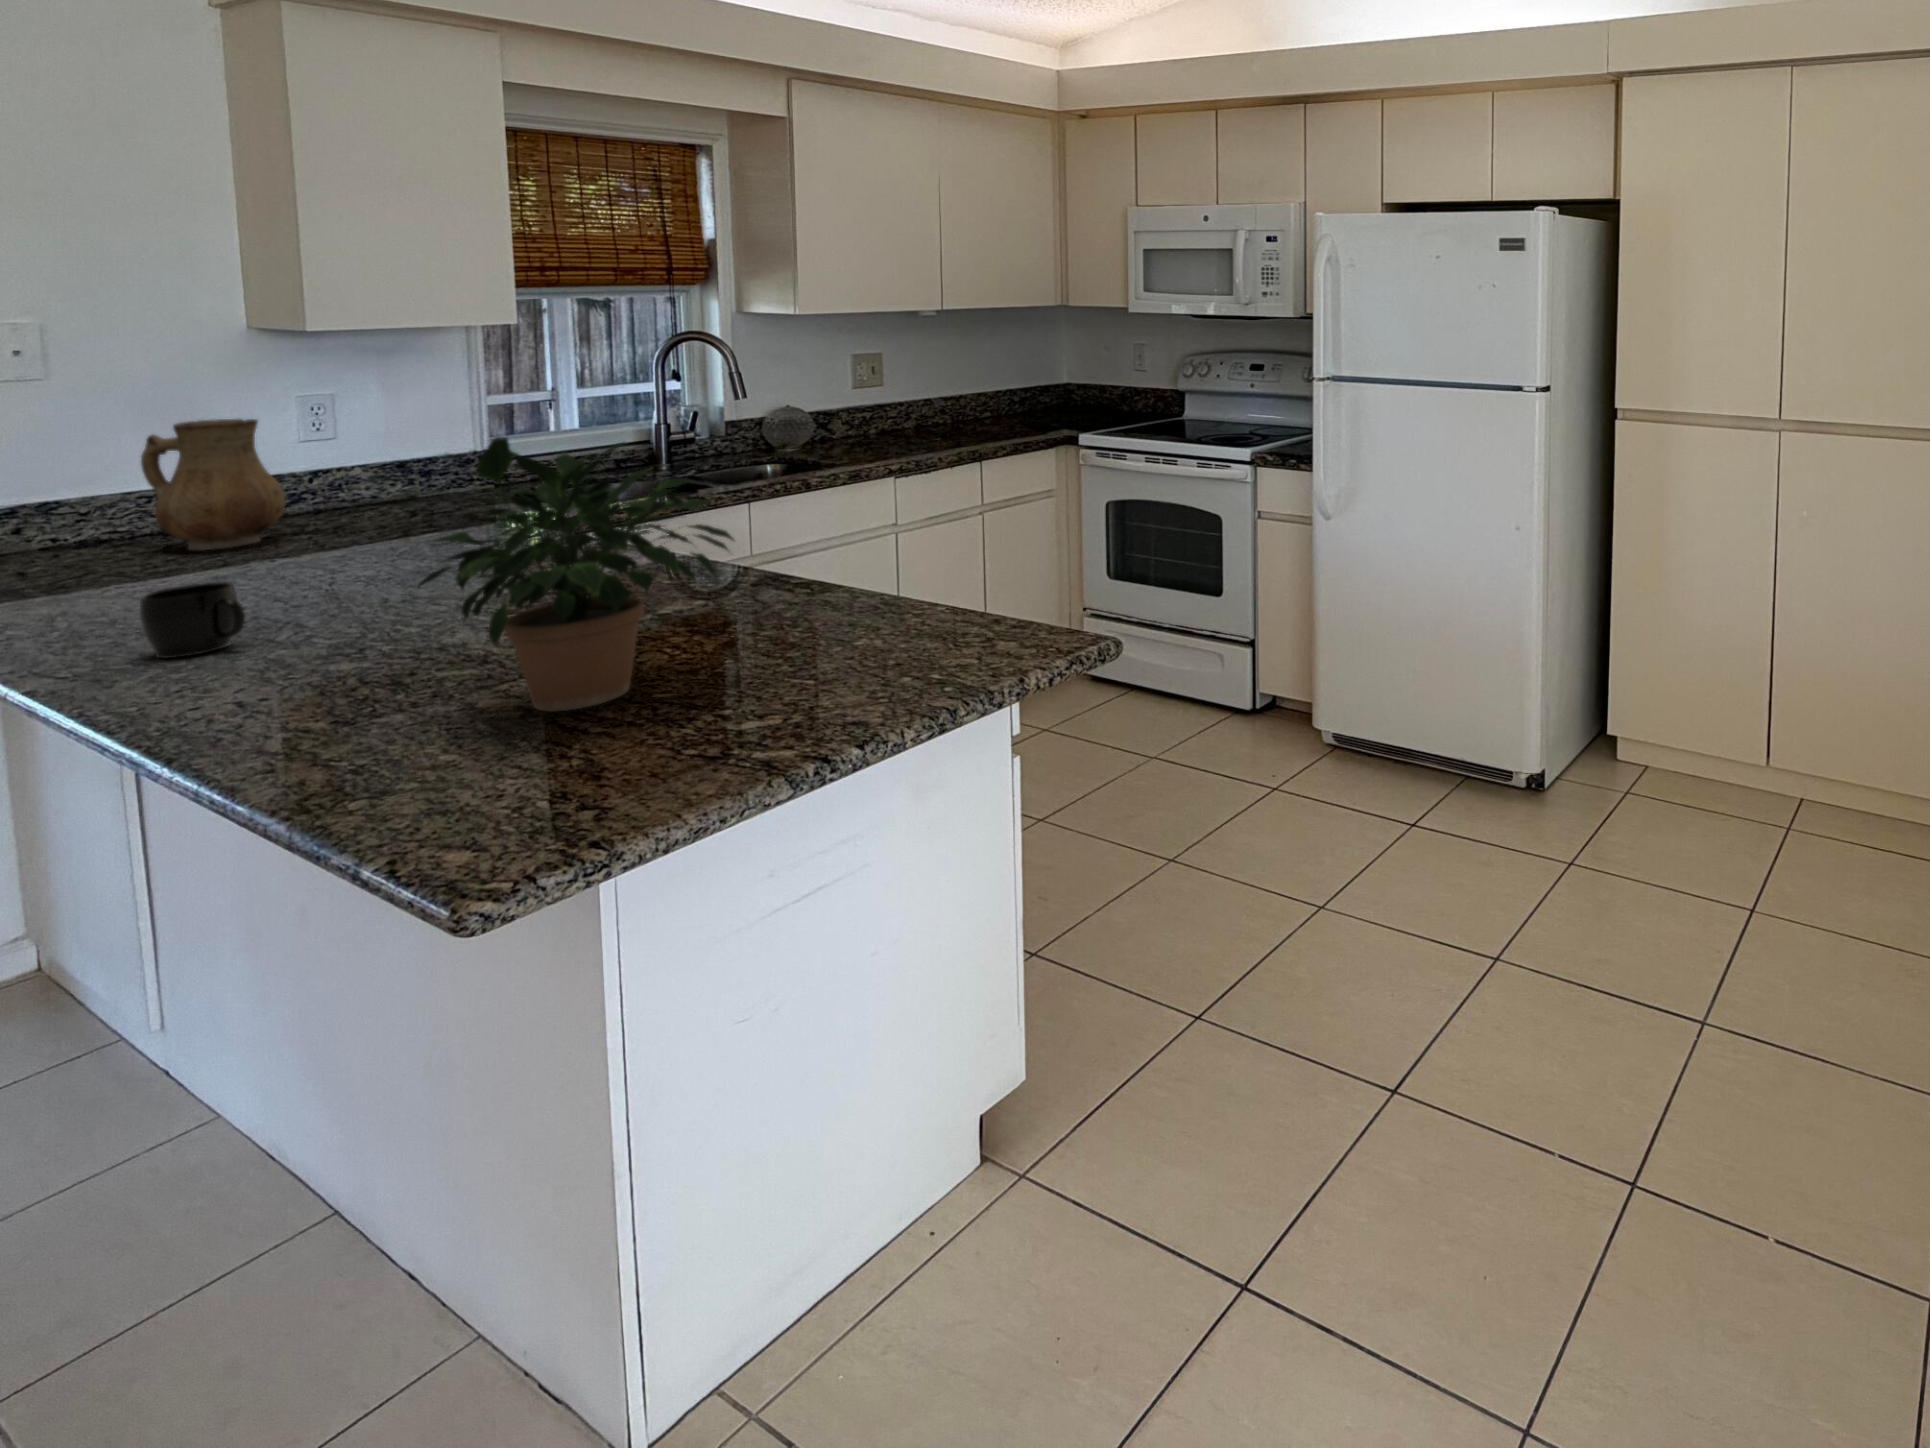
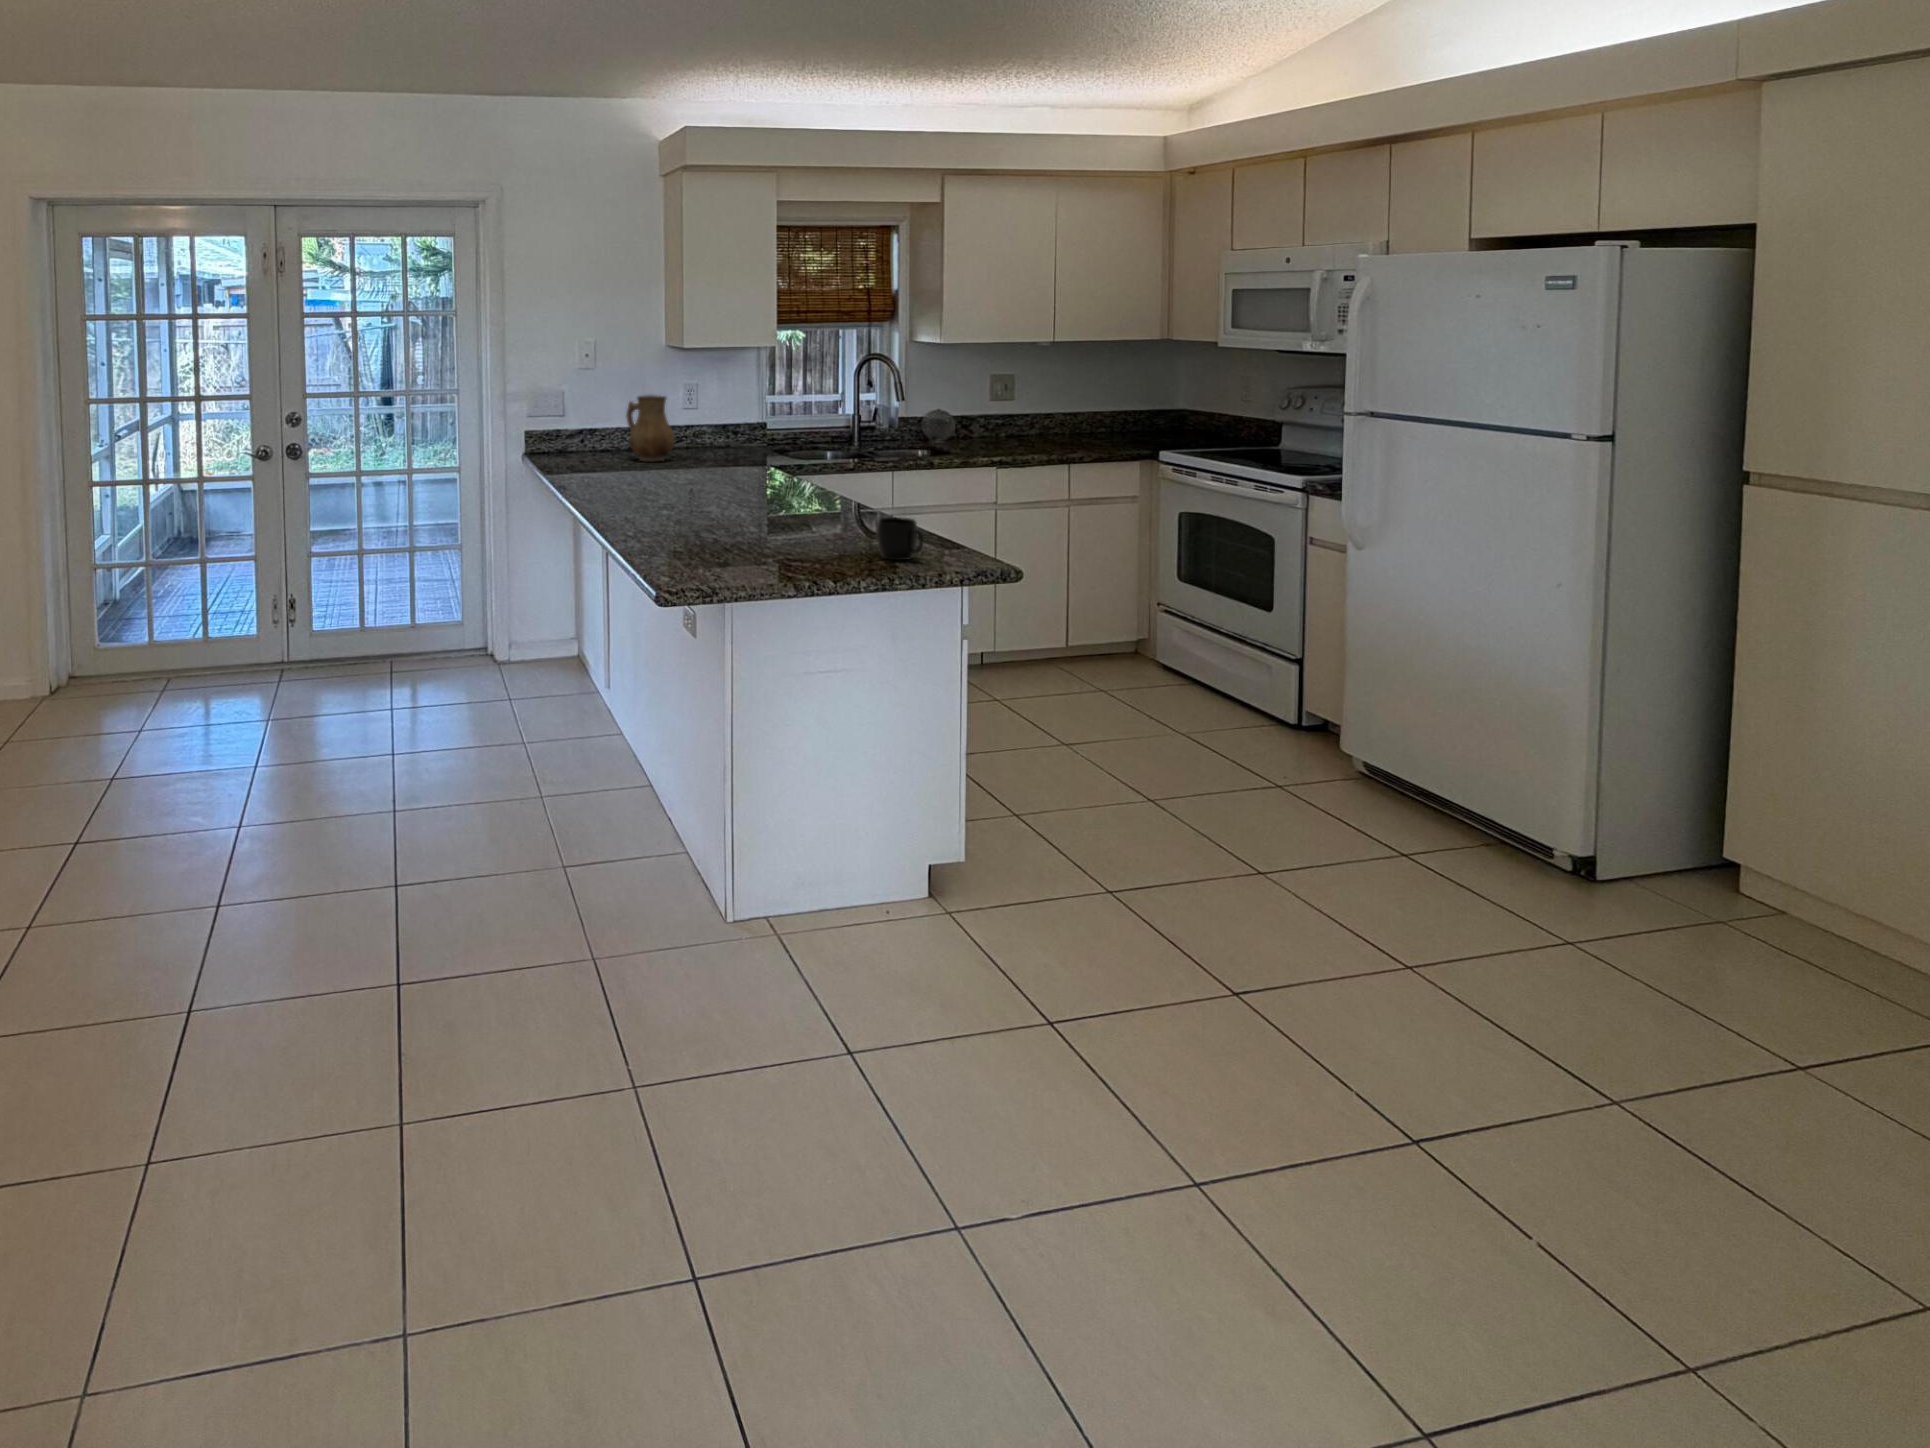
potted plant: present [418,437,734,712] -> none [683,403,812,544]
mug: present [139,582,245,658] -> present [876,517,924,560]

